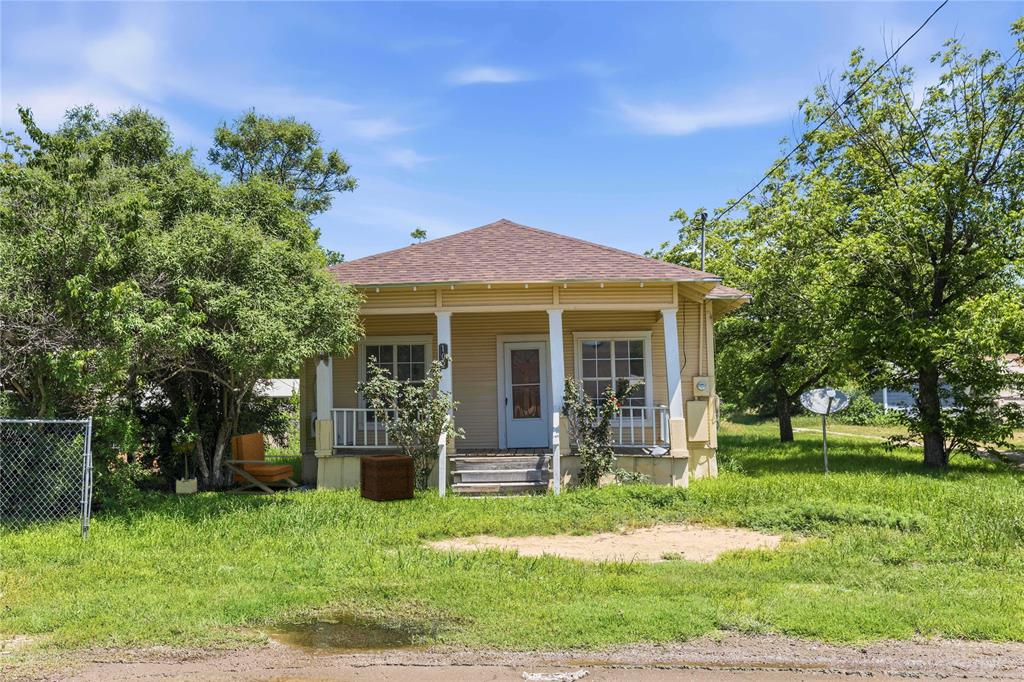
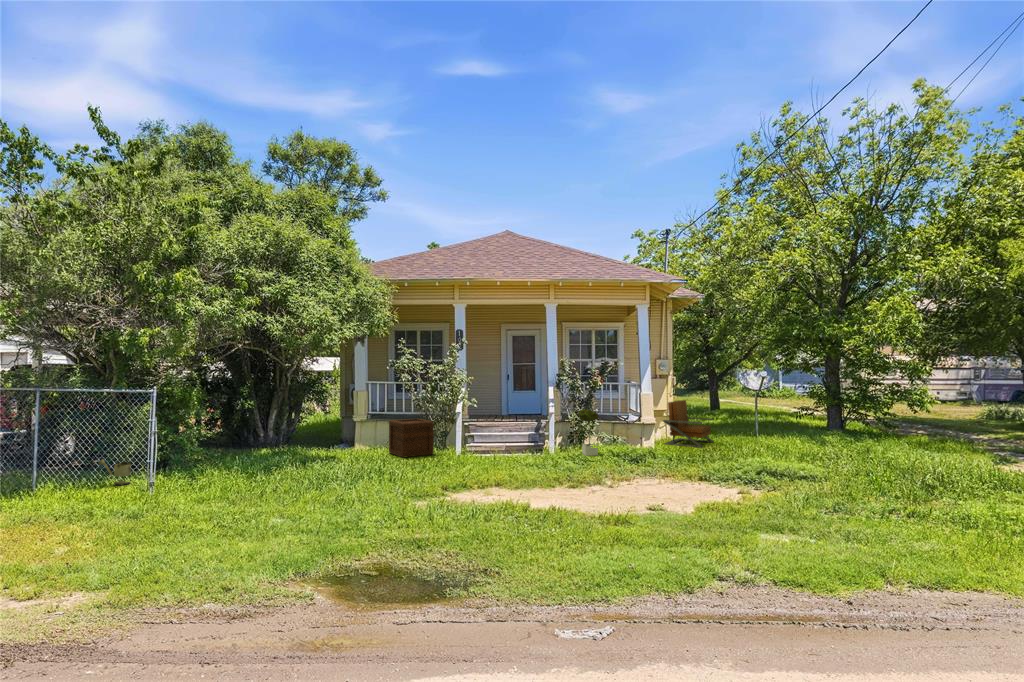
lounge chair: present [224,433,298,495] -> present [663,400,714,448]
potted tree: present [172,441,197,493] -> present [578,409,598,456]
watering can: none [21,498,61,533] -> present [99,459,131,486]

